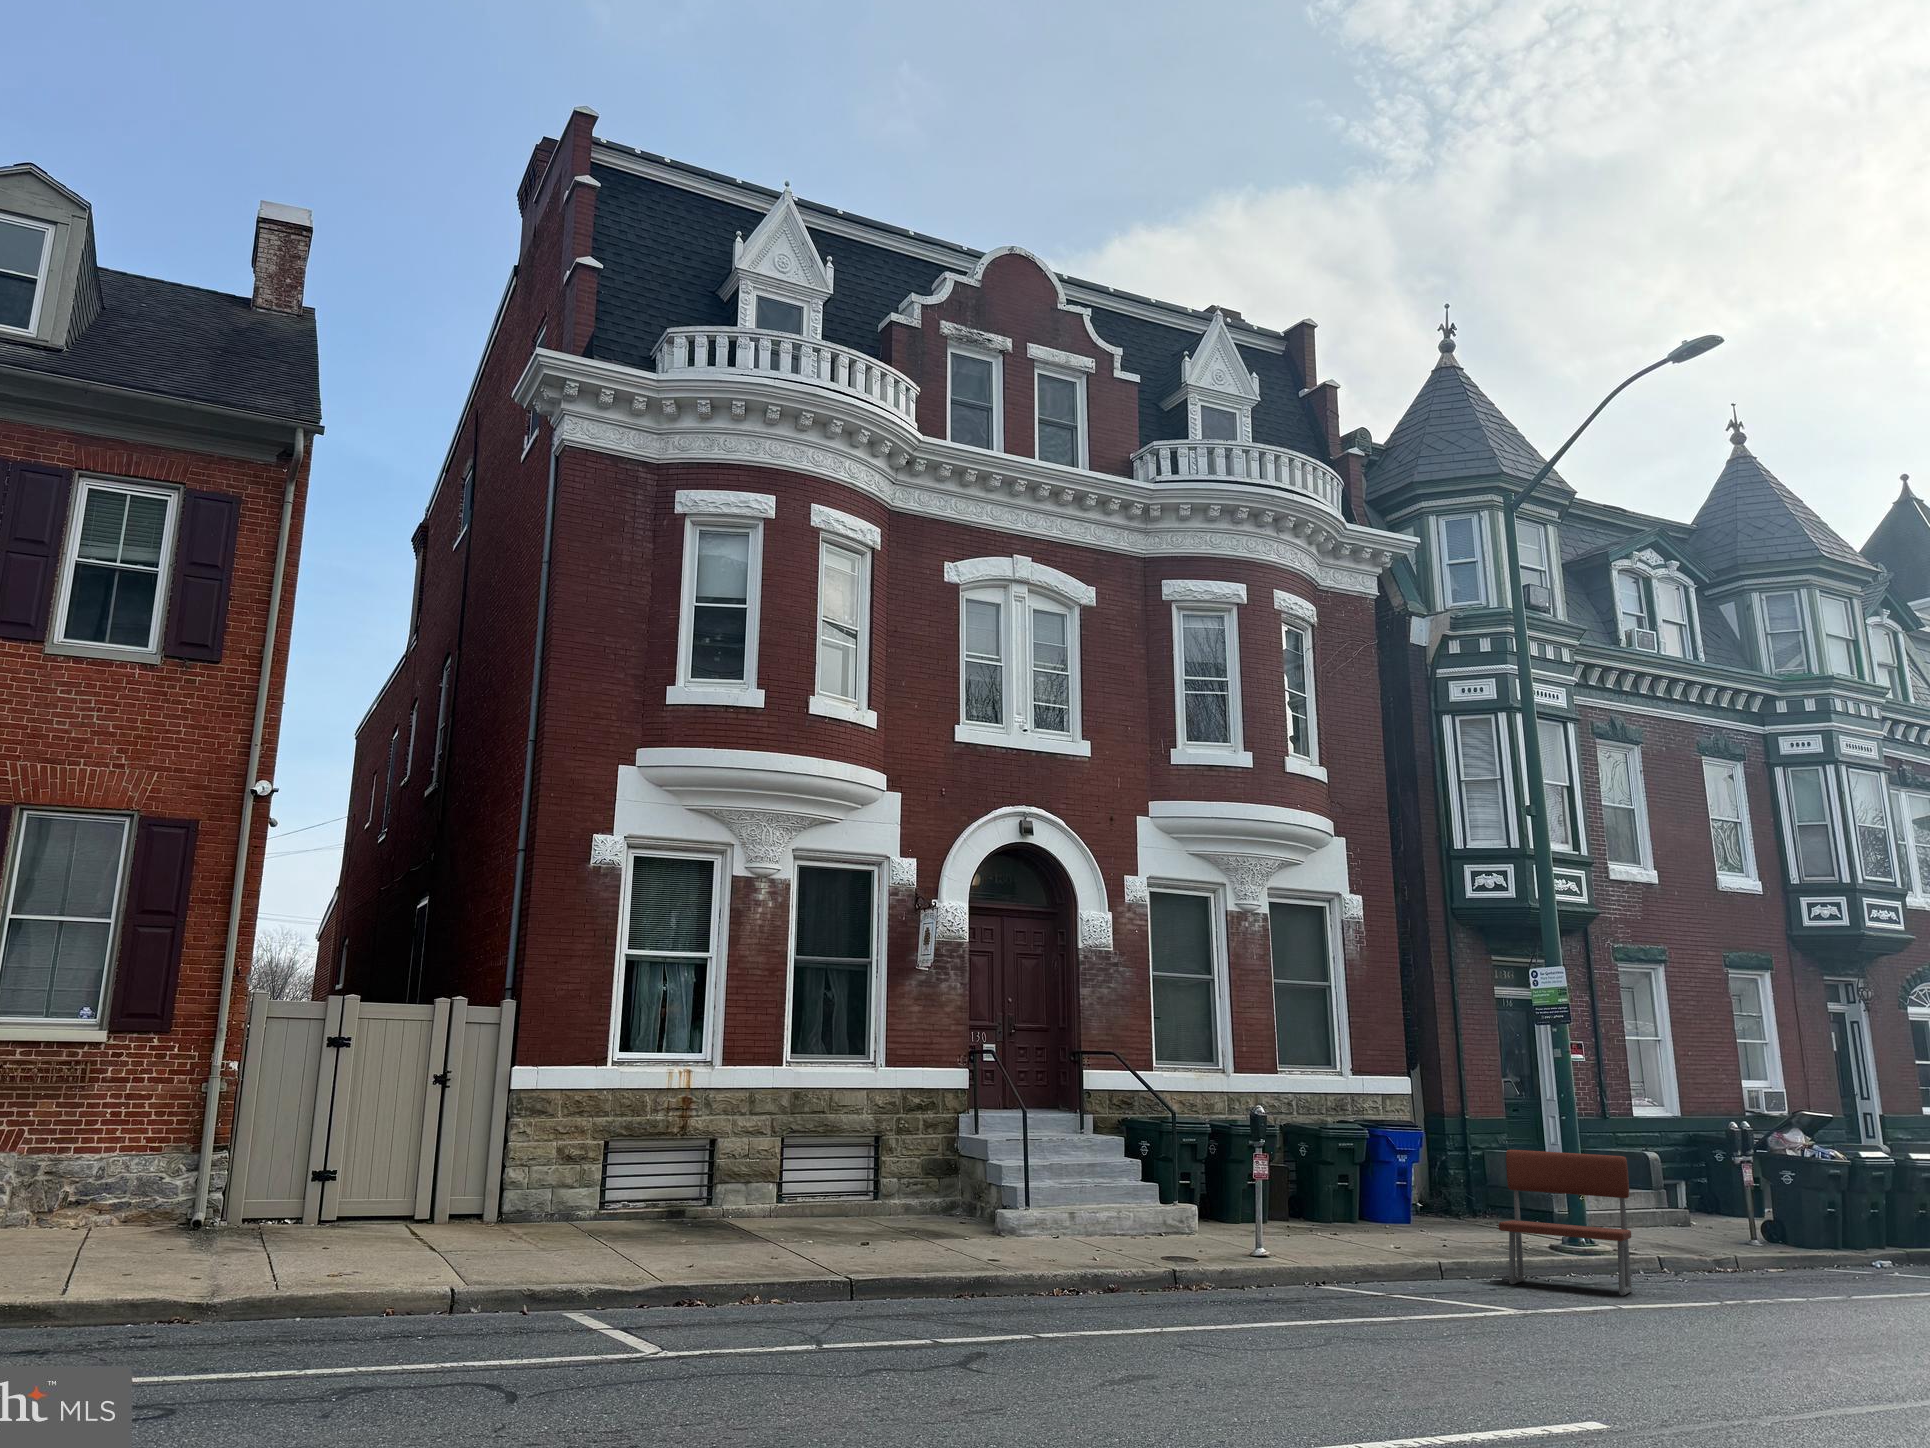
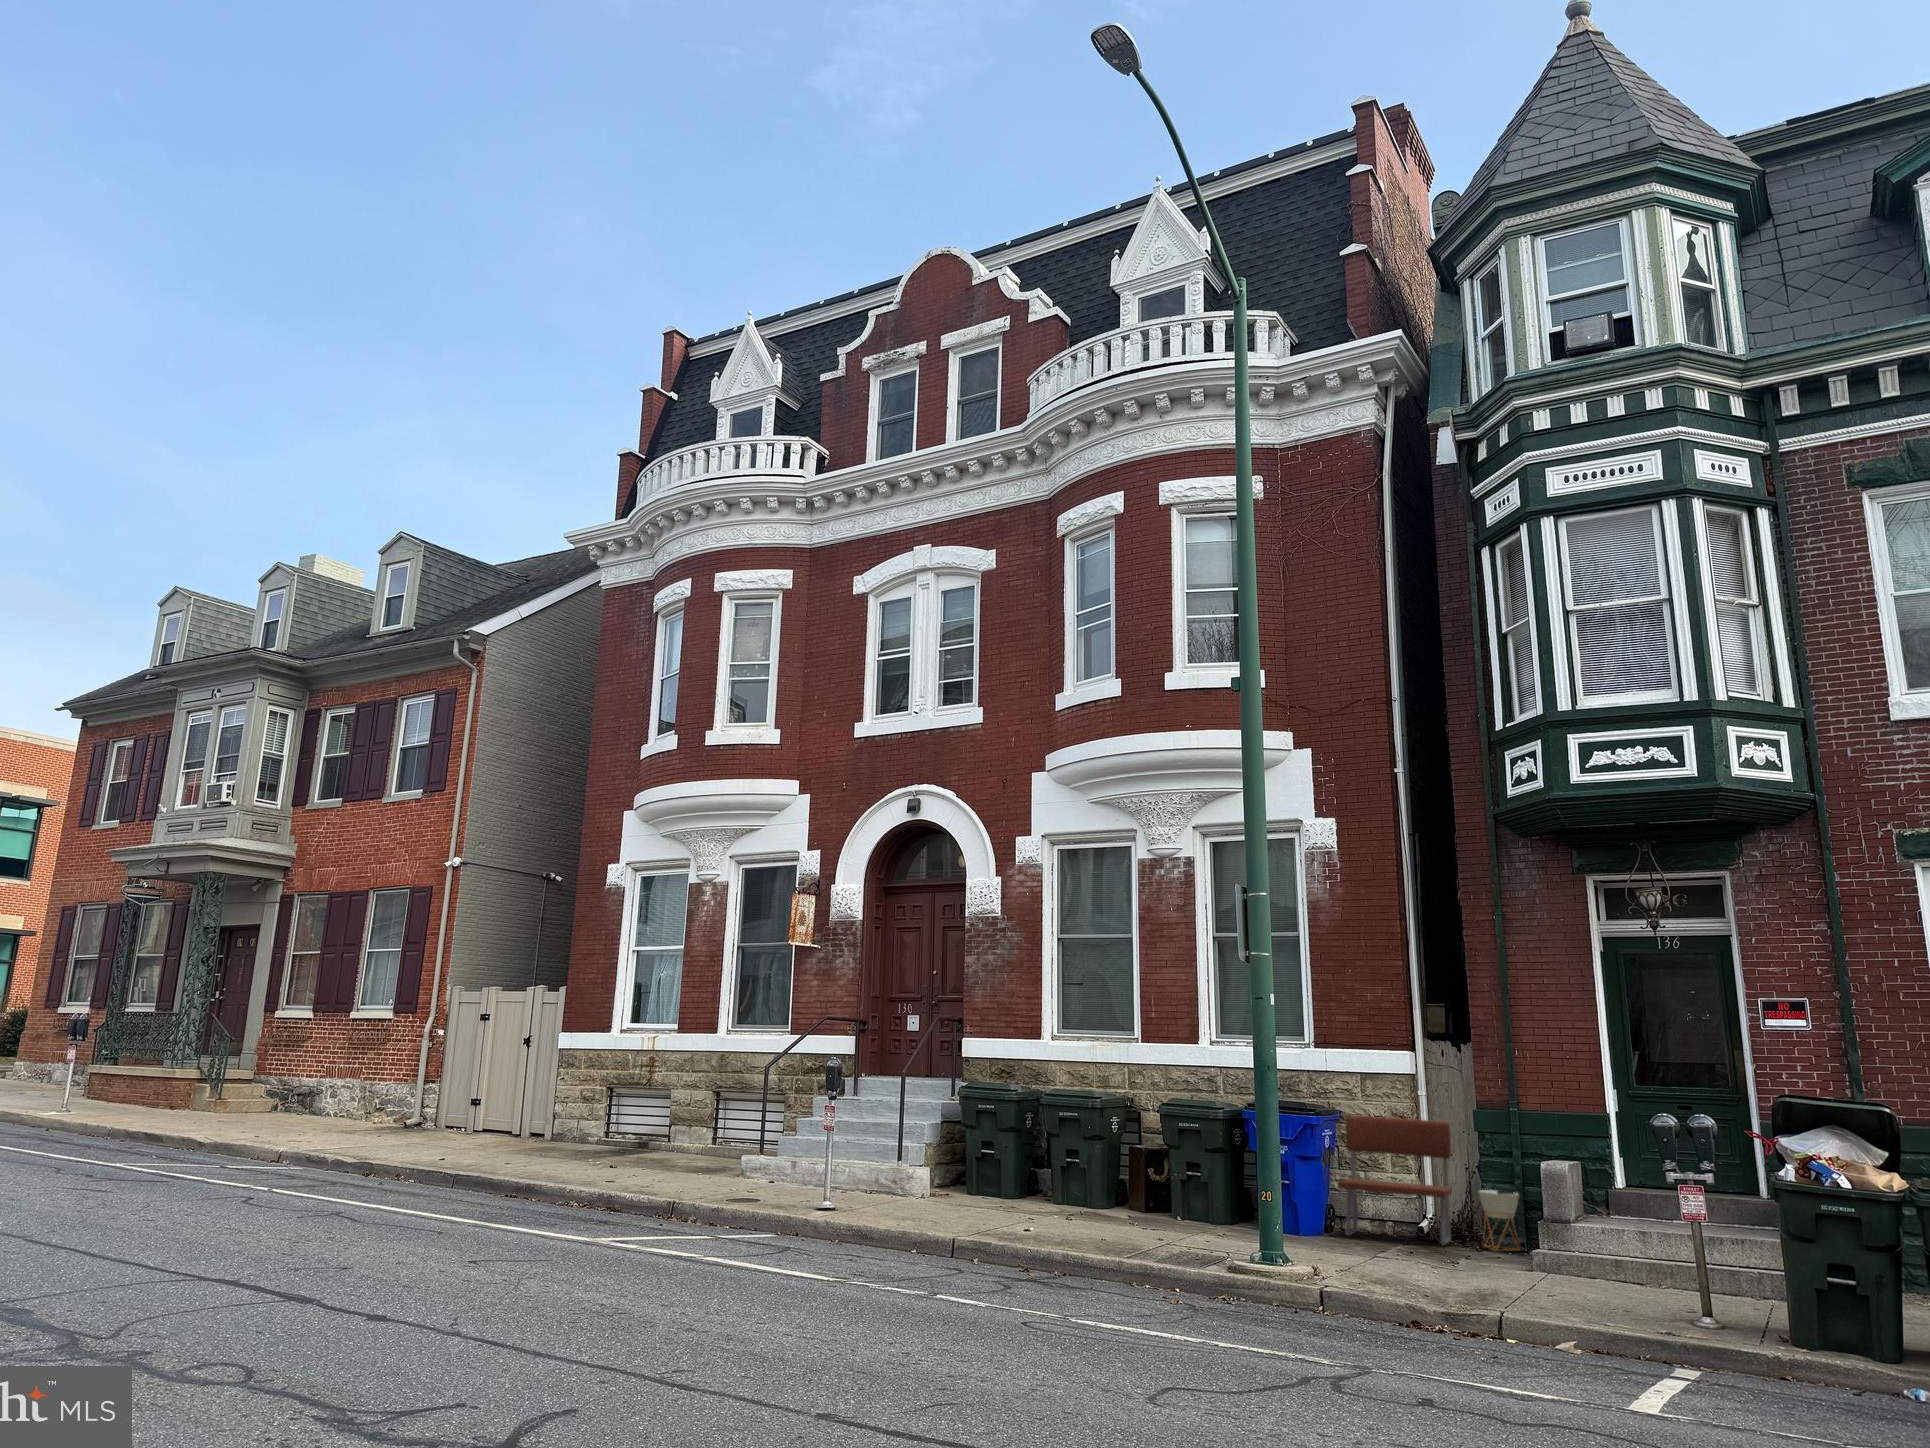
planter: none [1662,1234,1714,1303] -> present [1478,1190,1521,1251]

